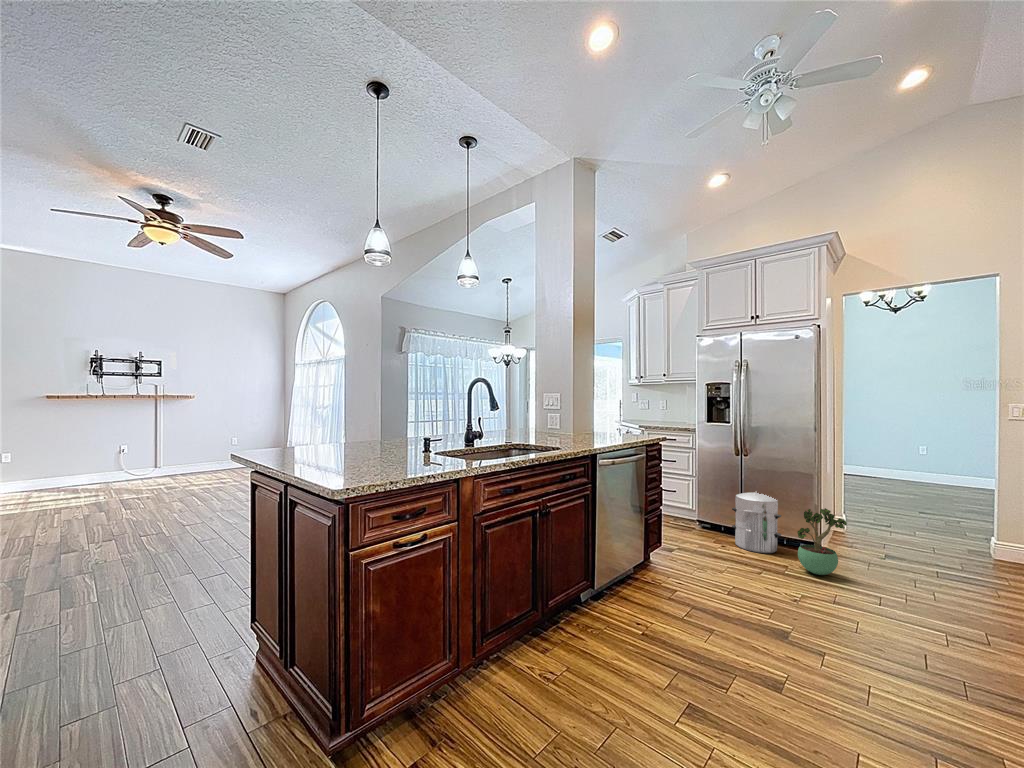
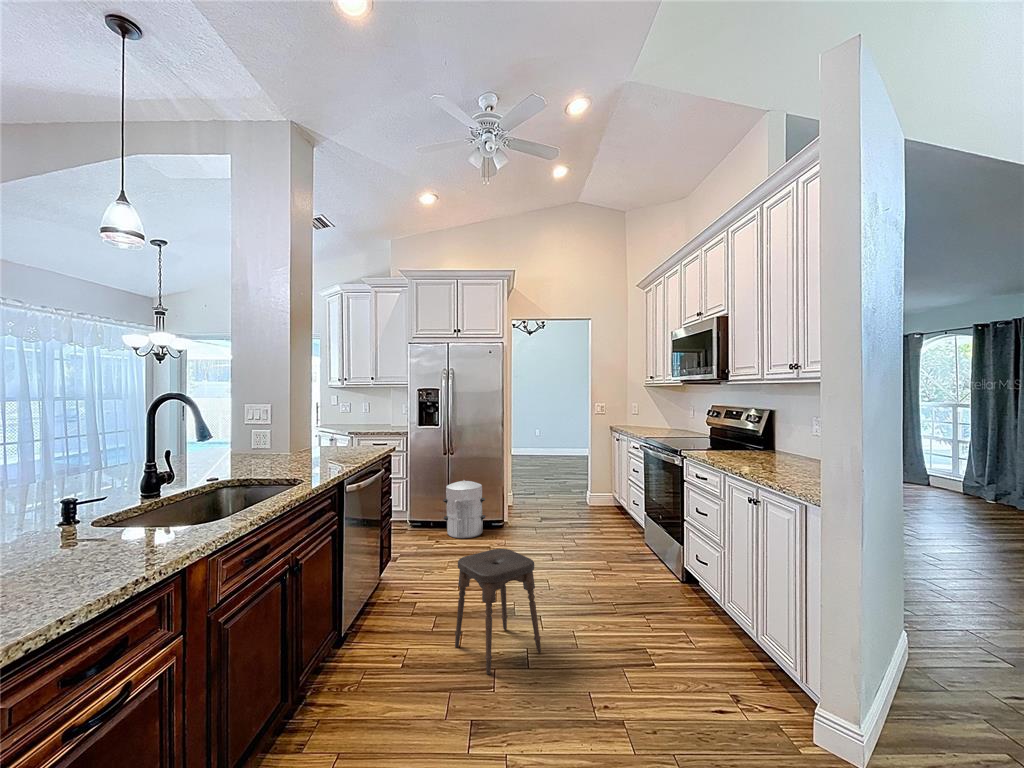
potted plant: present [797,508,847,575] -> none [503,486,537,546]
stool: none [700,551,799,681] -> present [455,549,541,674]

